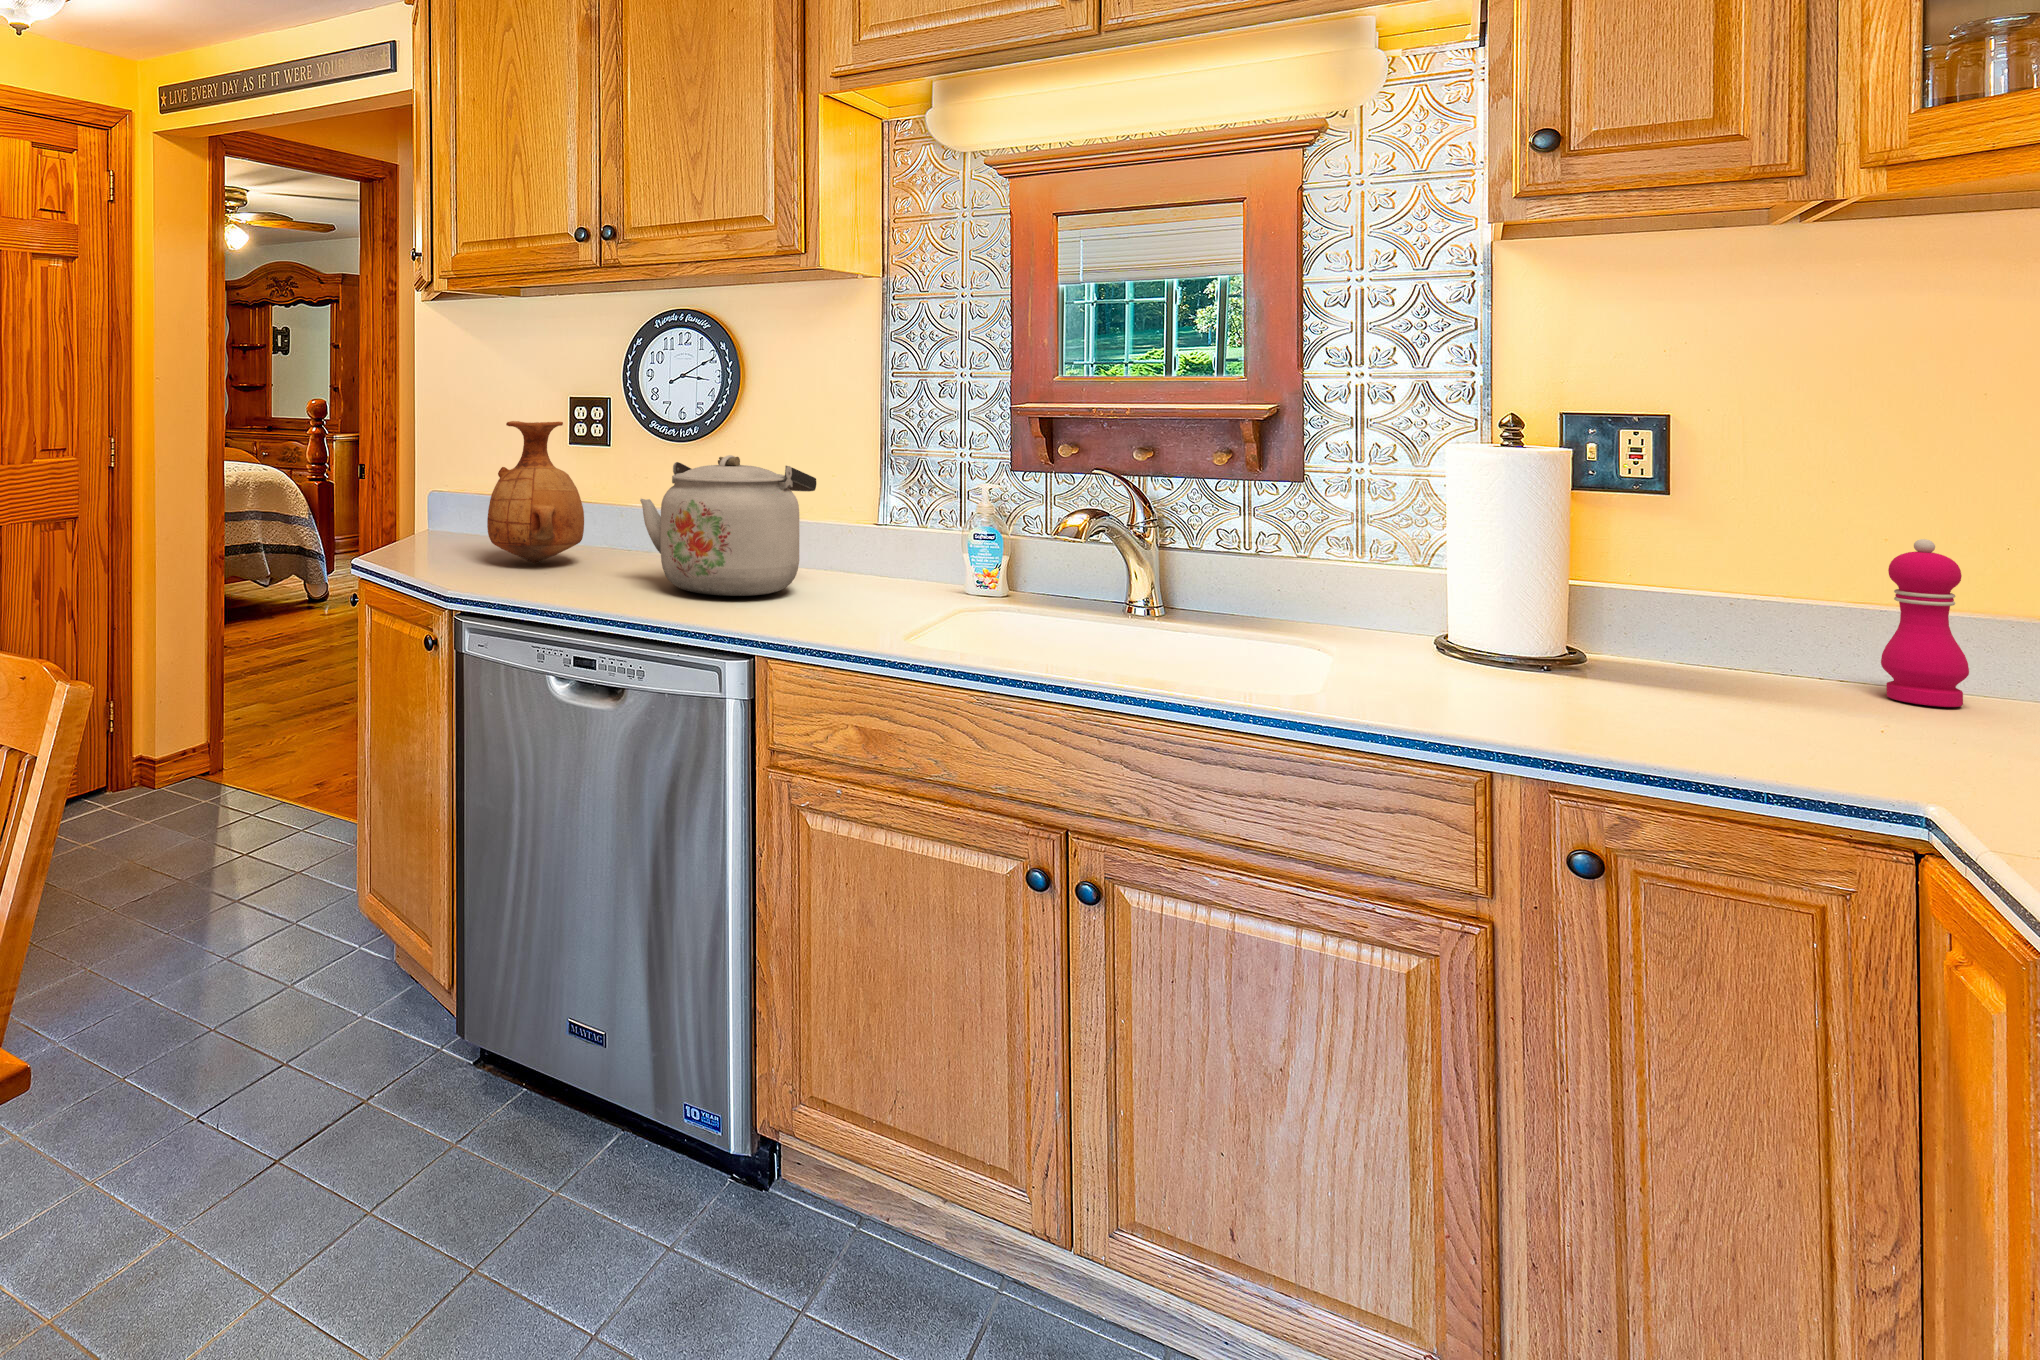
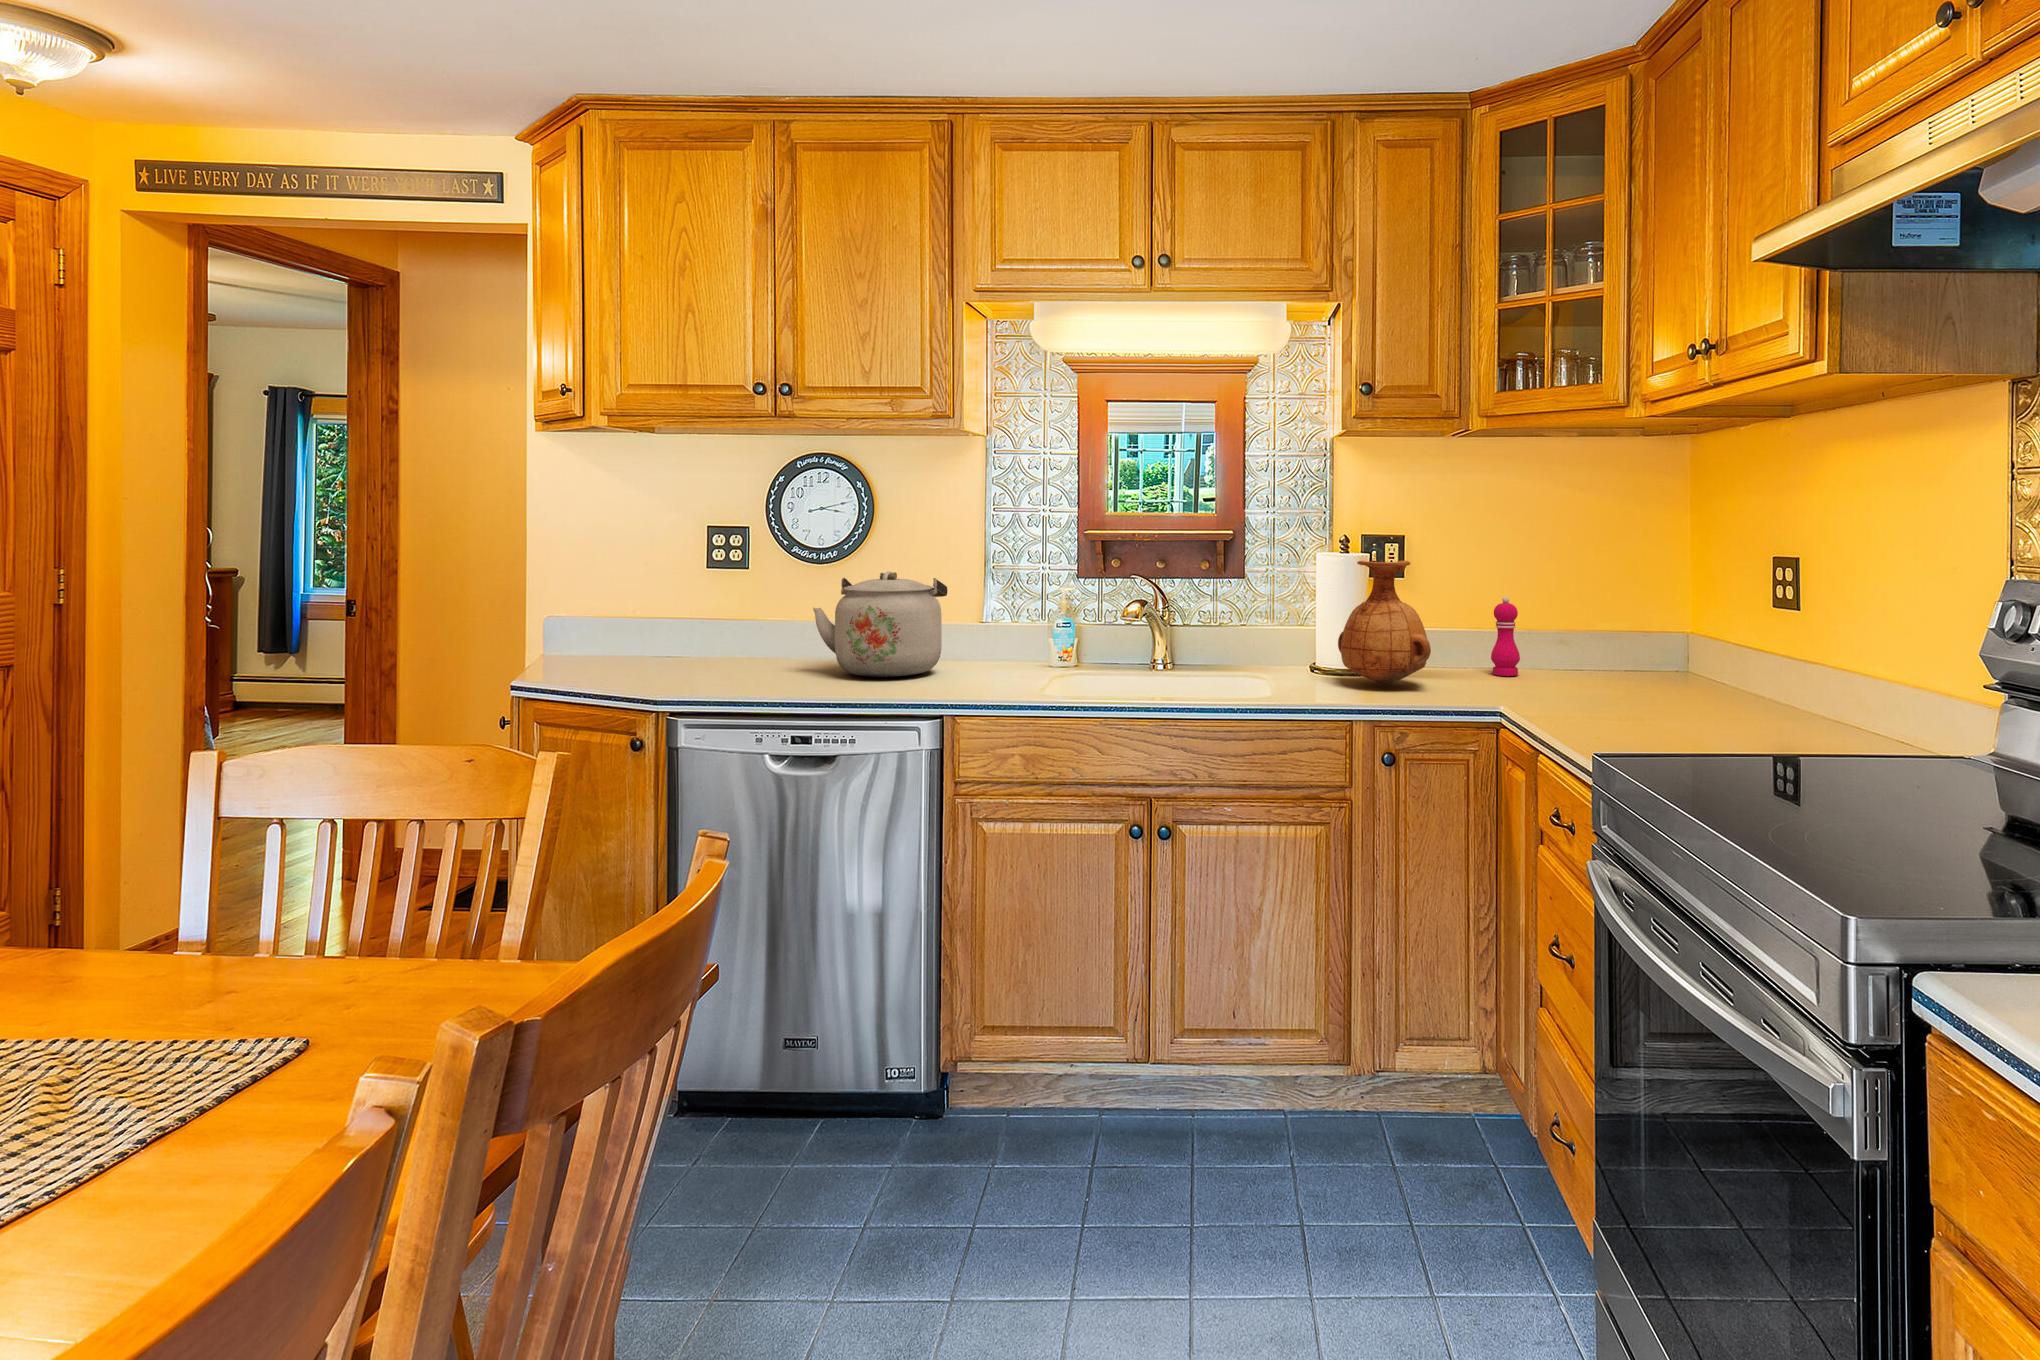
vase: present [487,421,584,563] -> present [1338,561,1431,686]

